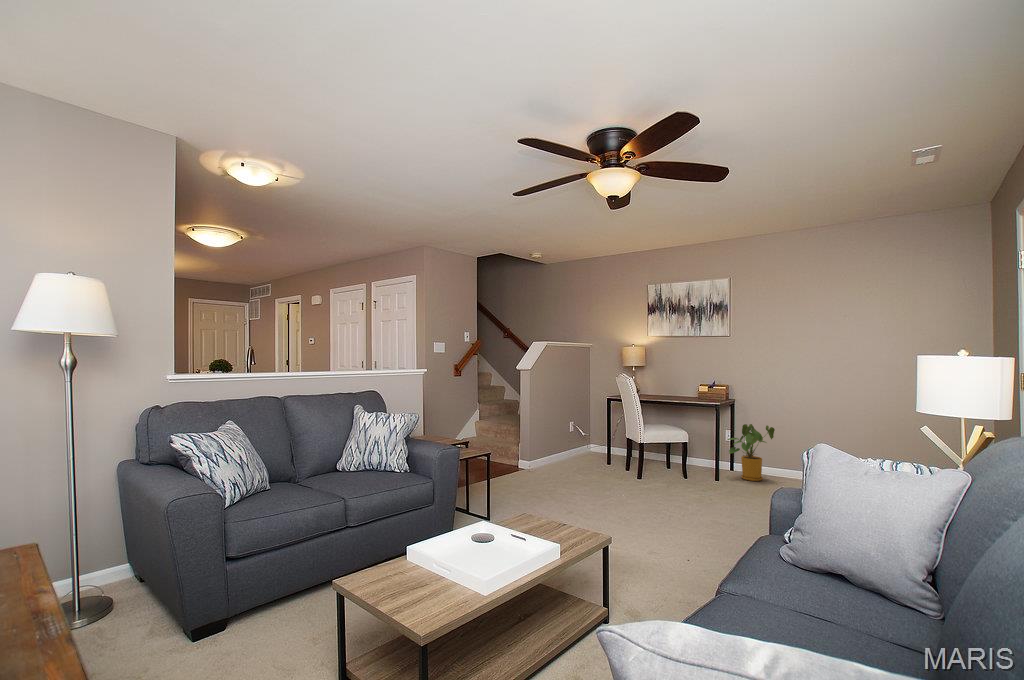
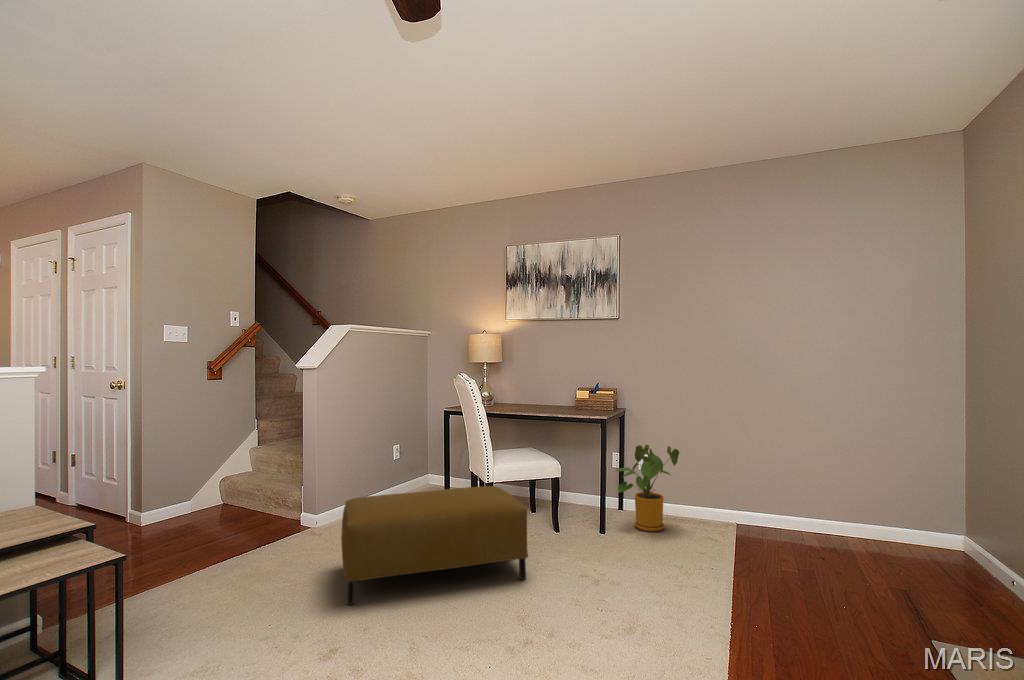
ottoman: none [559,443,671,498] -> present [341,486,528,605]

